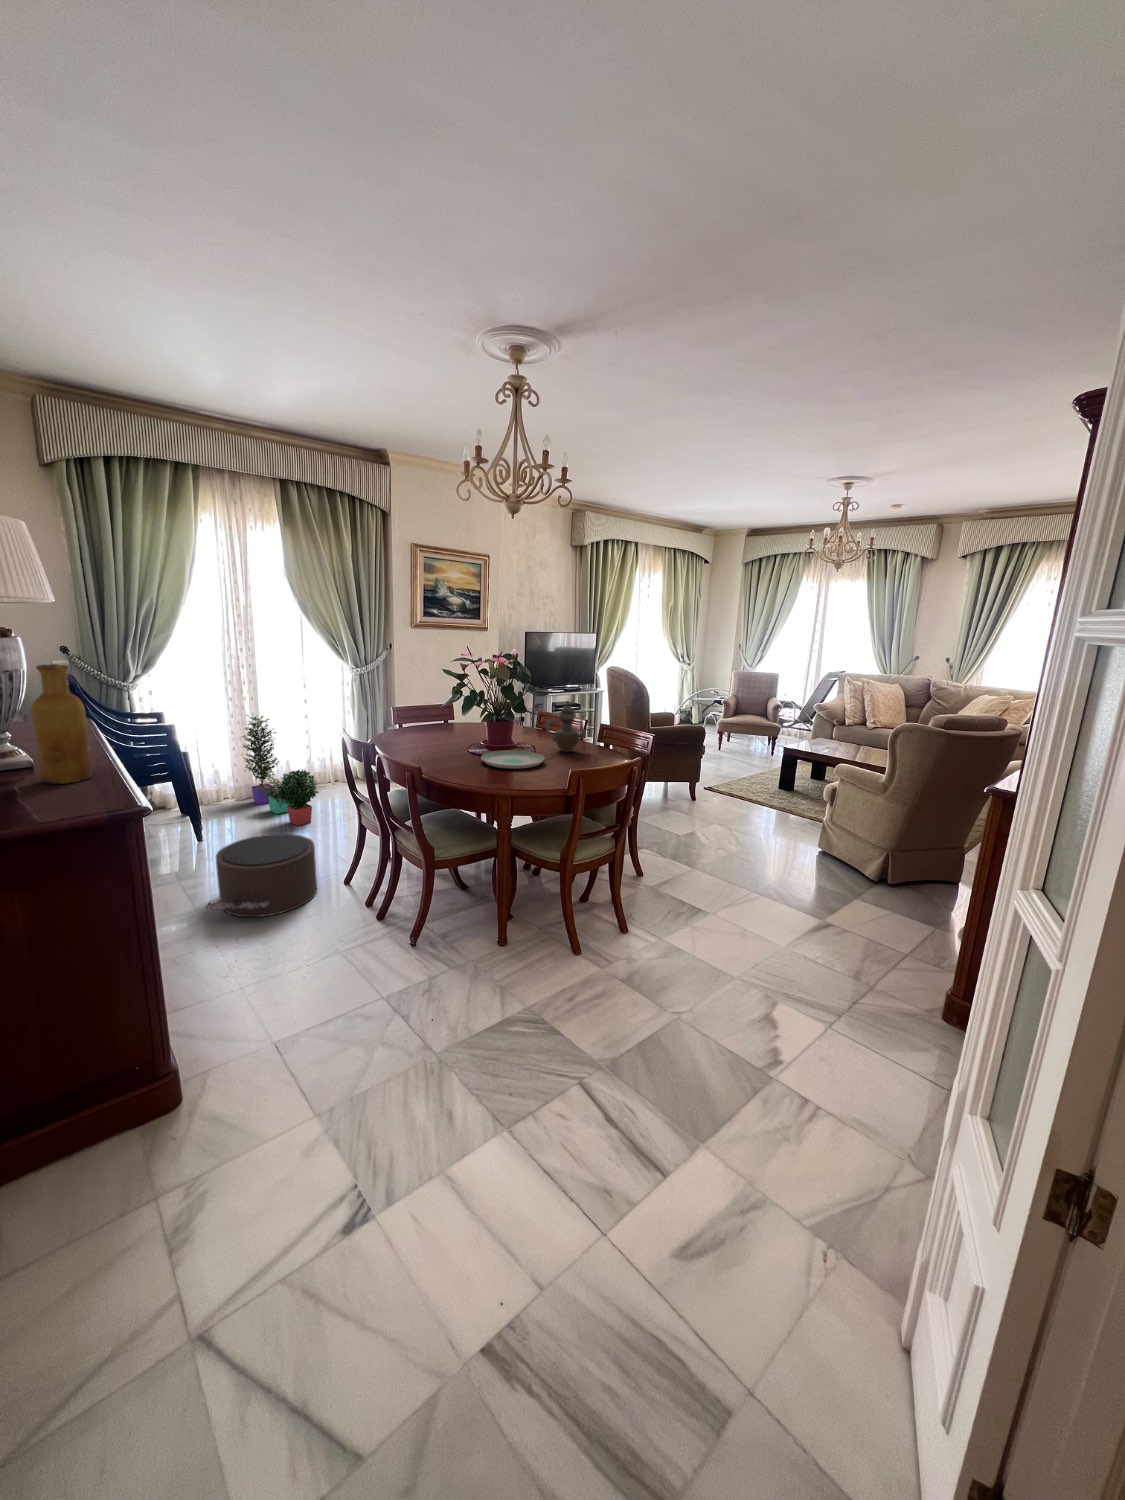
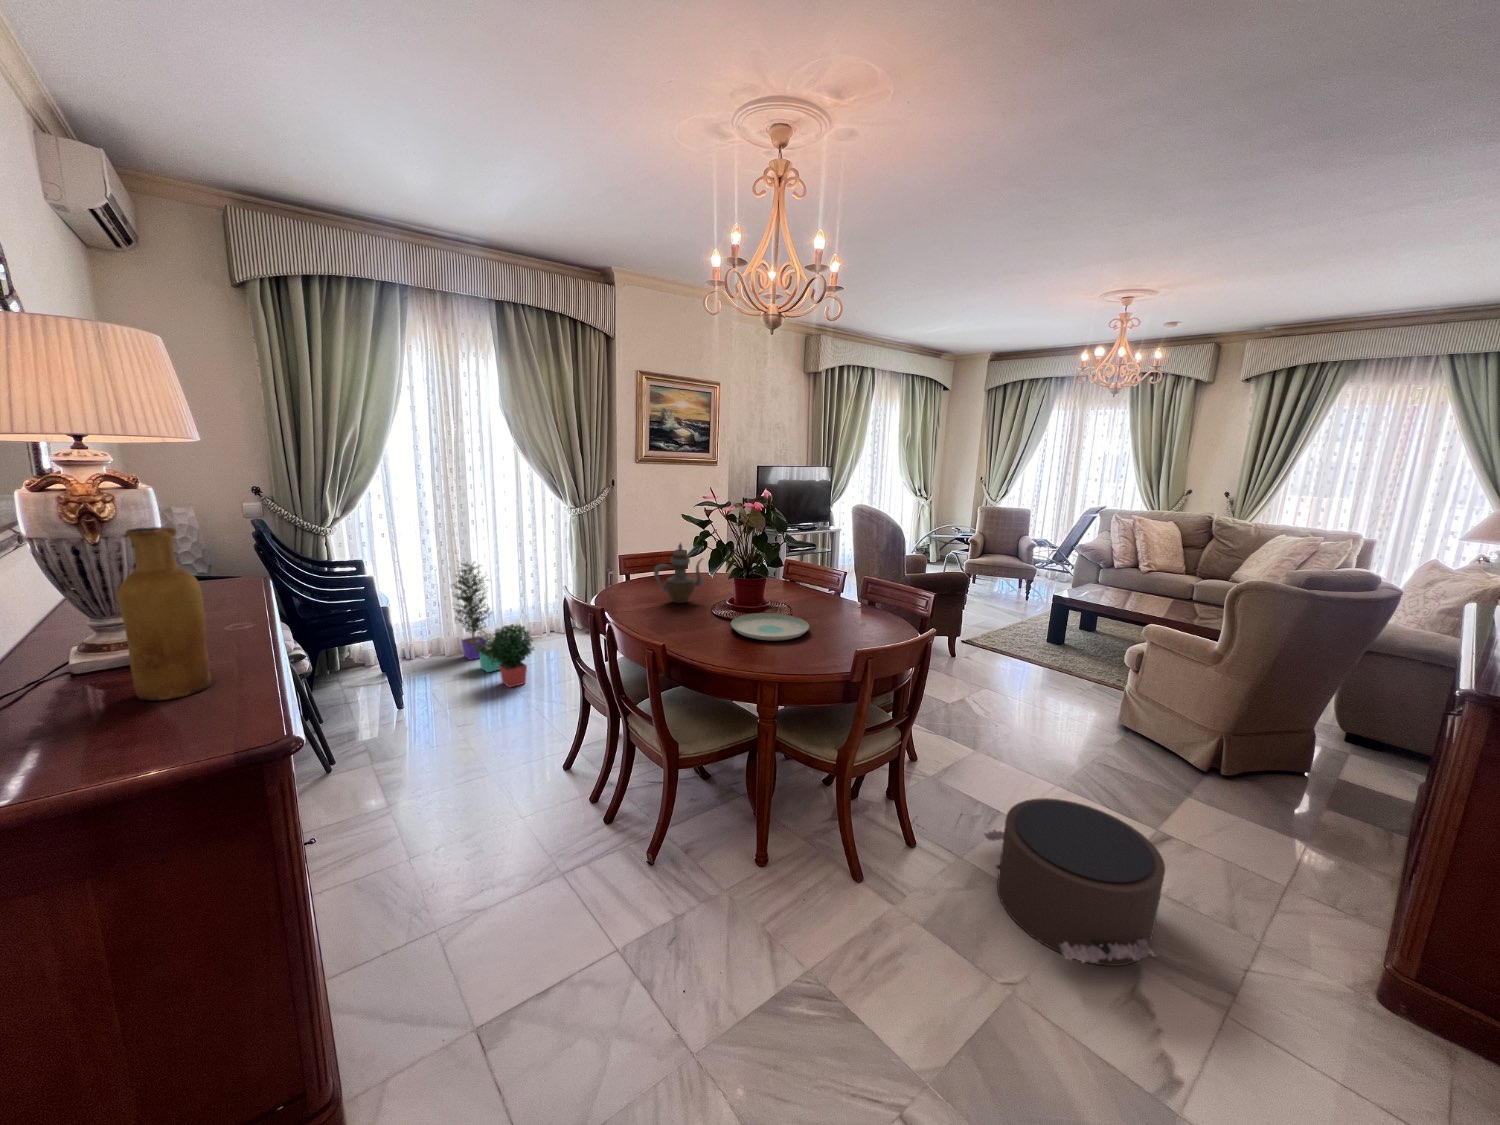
teapot: present [546,702,586,752] -> present [654,543,703,603]
pouf: present [206,834,317,917] -> present [984,798,1165,966]

